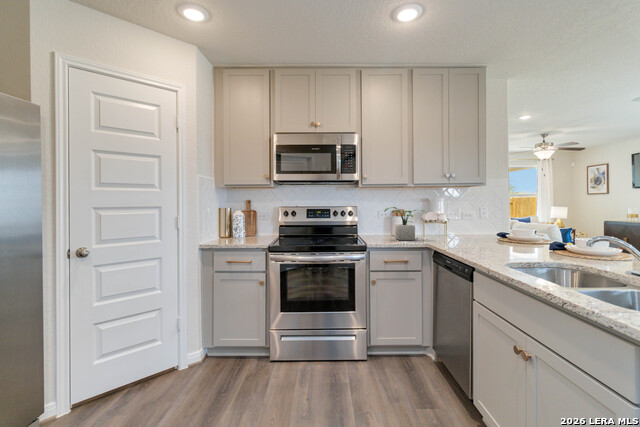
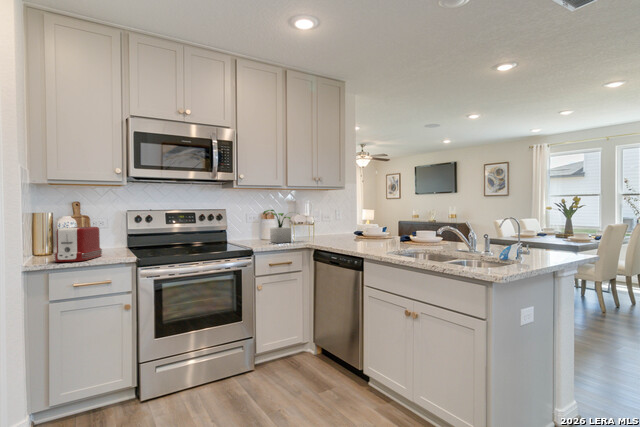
toaster: none [224,219,257,243] -> present [54,227,102,262]

